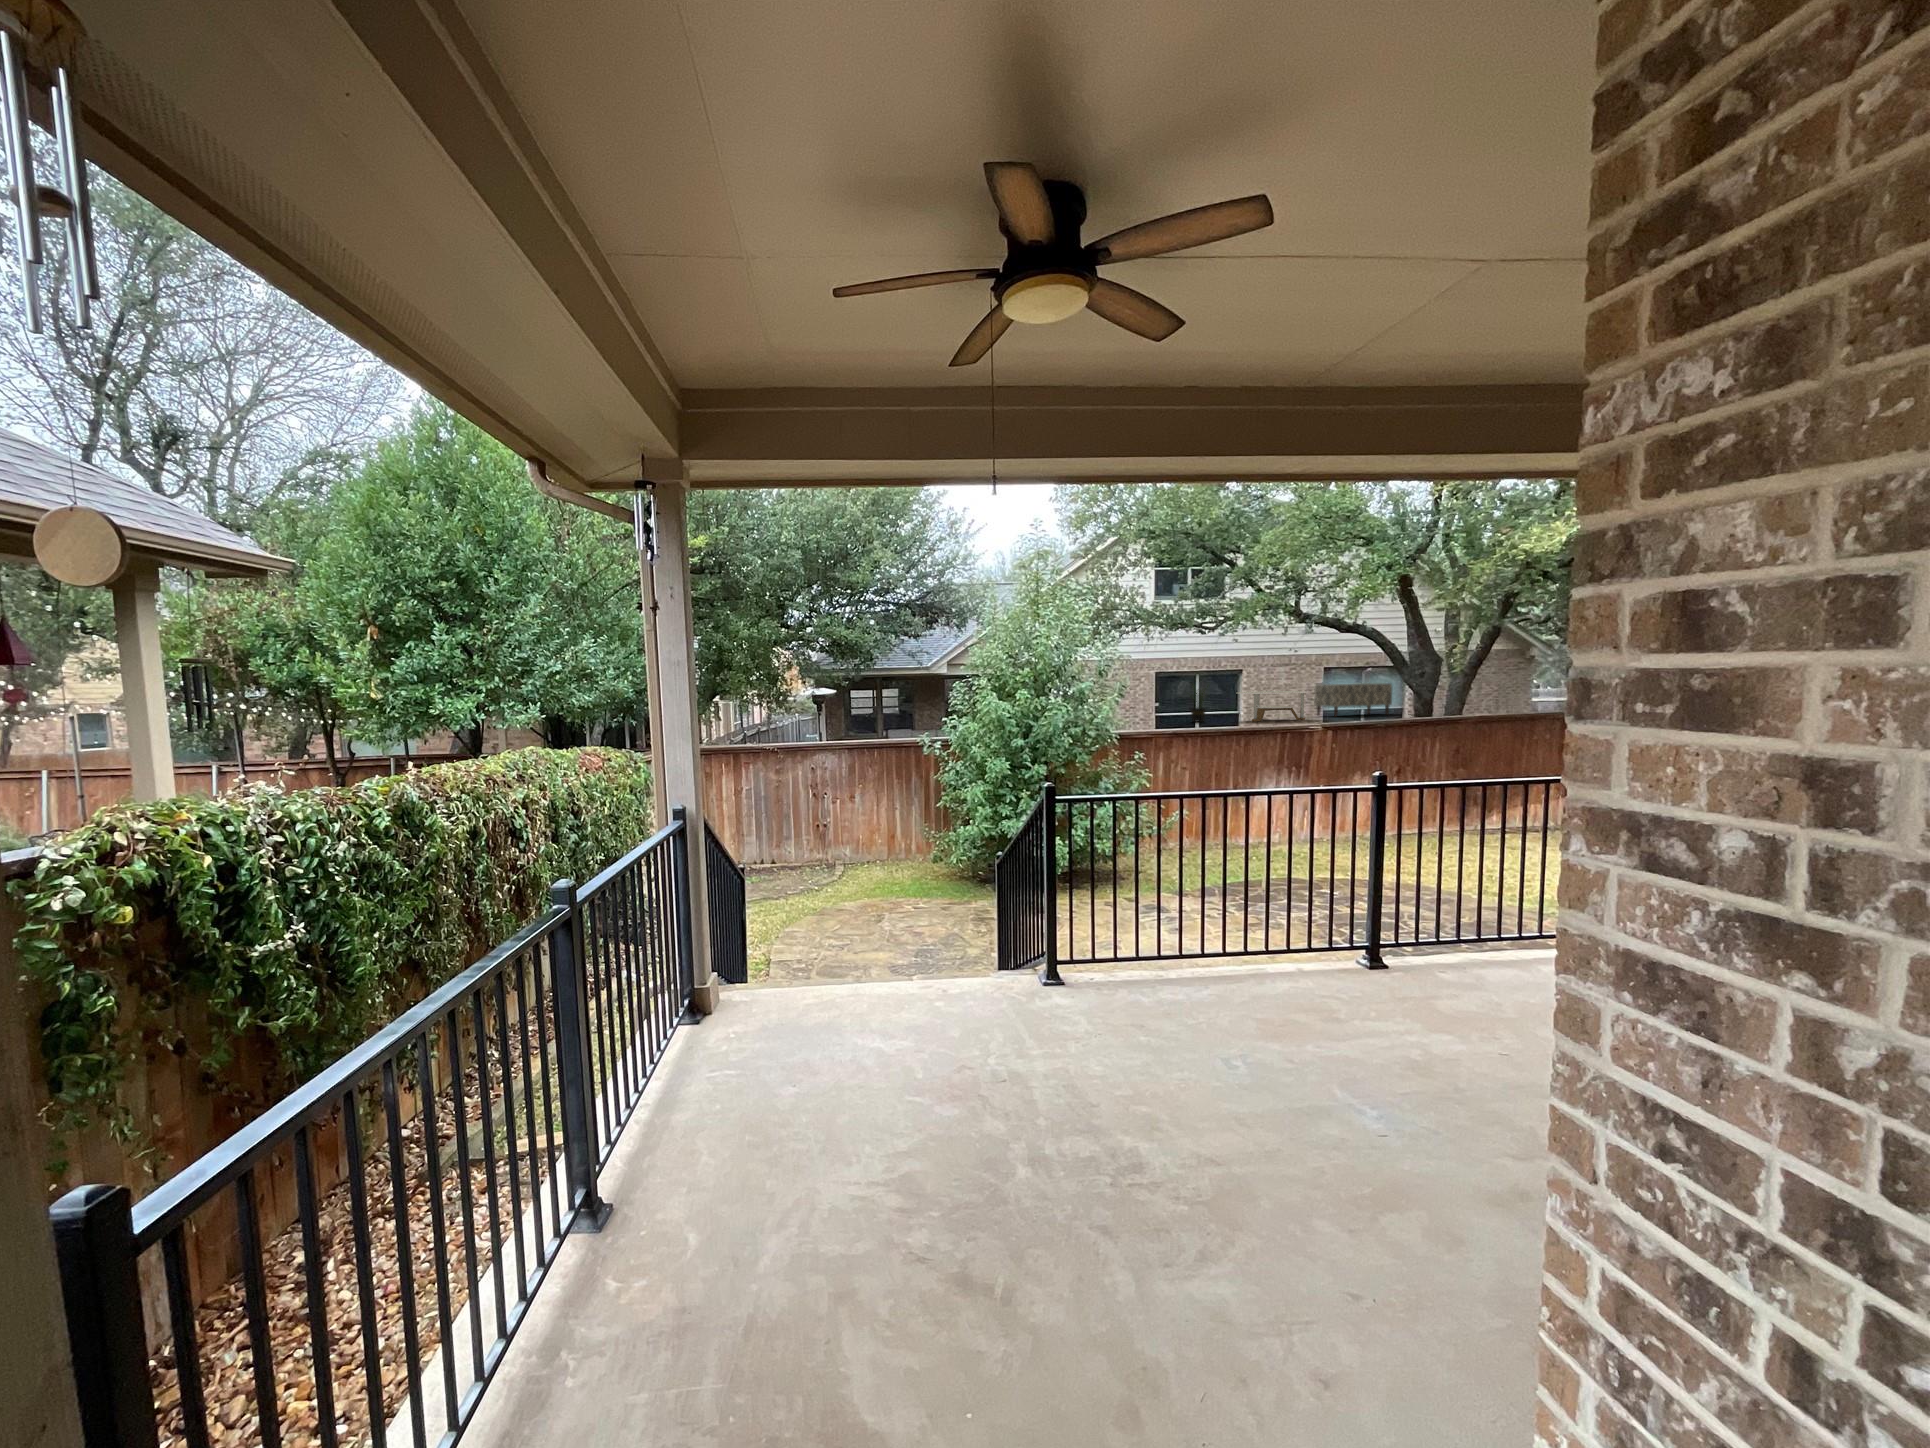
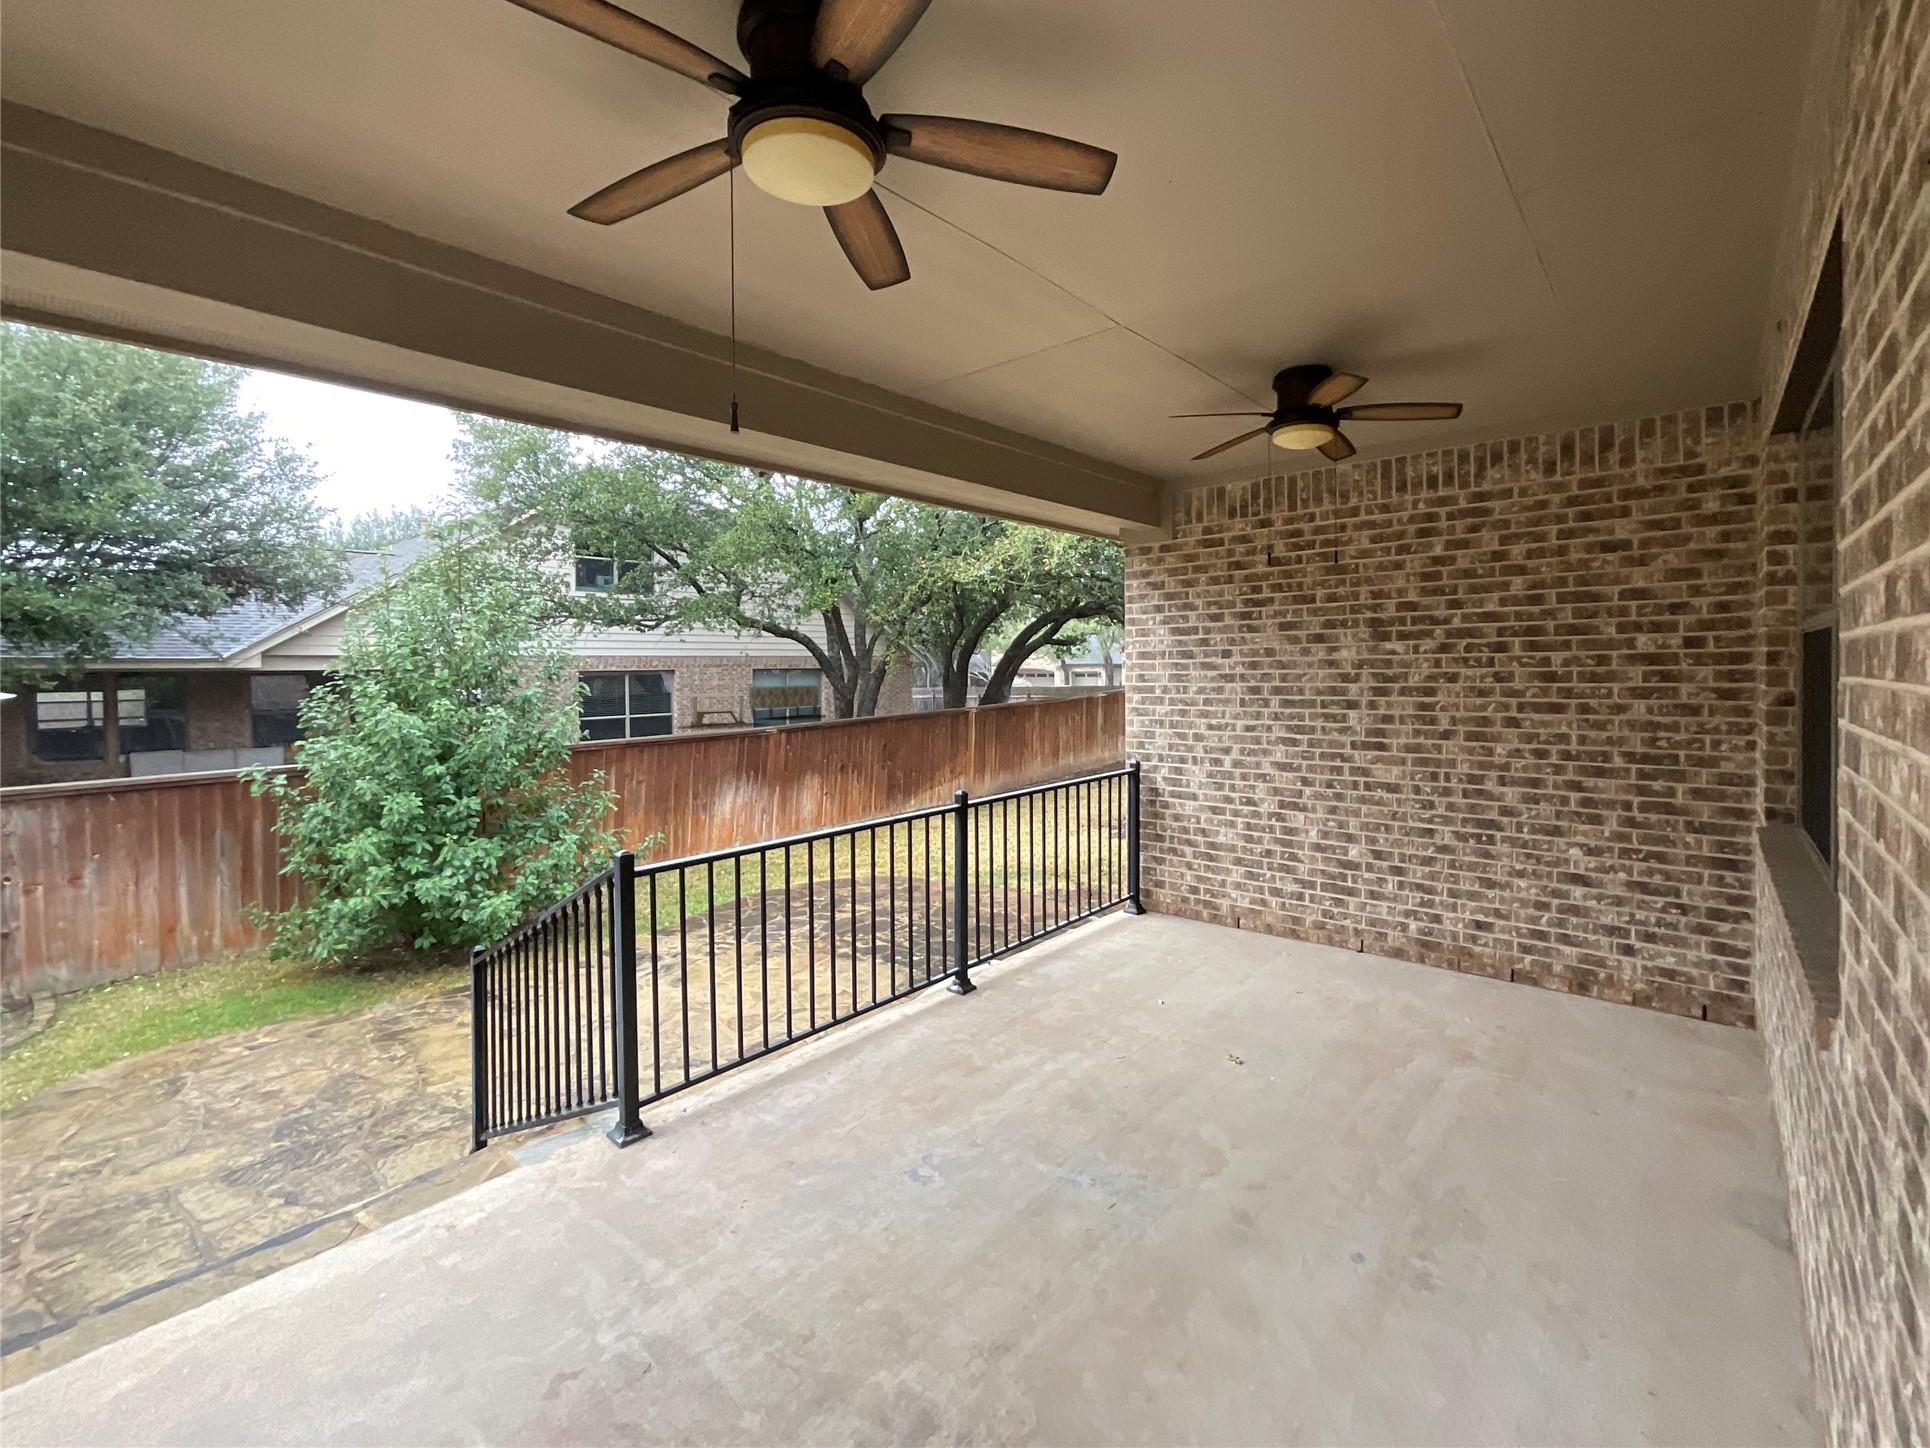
potted plant: present [1190,684,1206,722] -> none [613,683,646,728]

